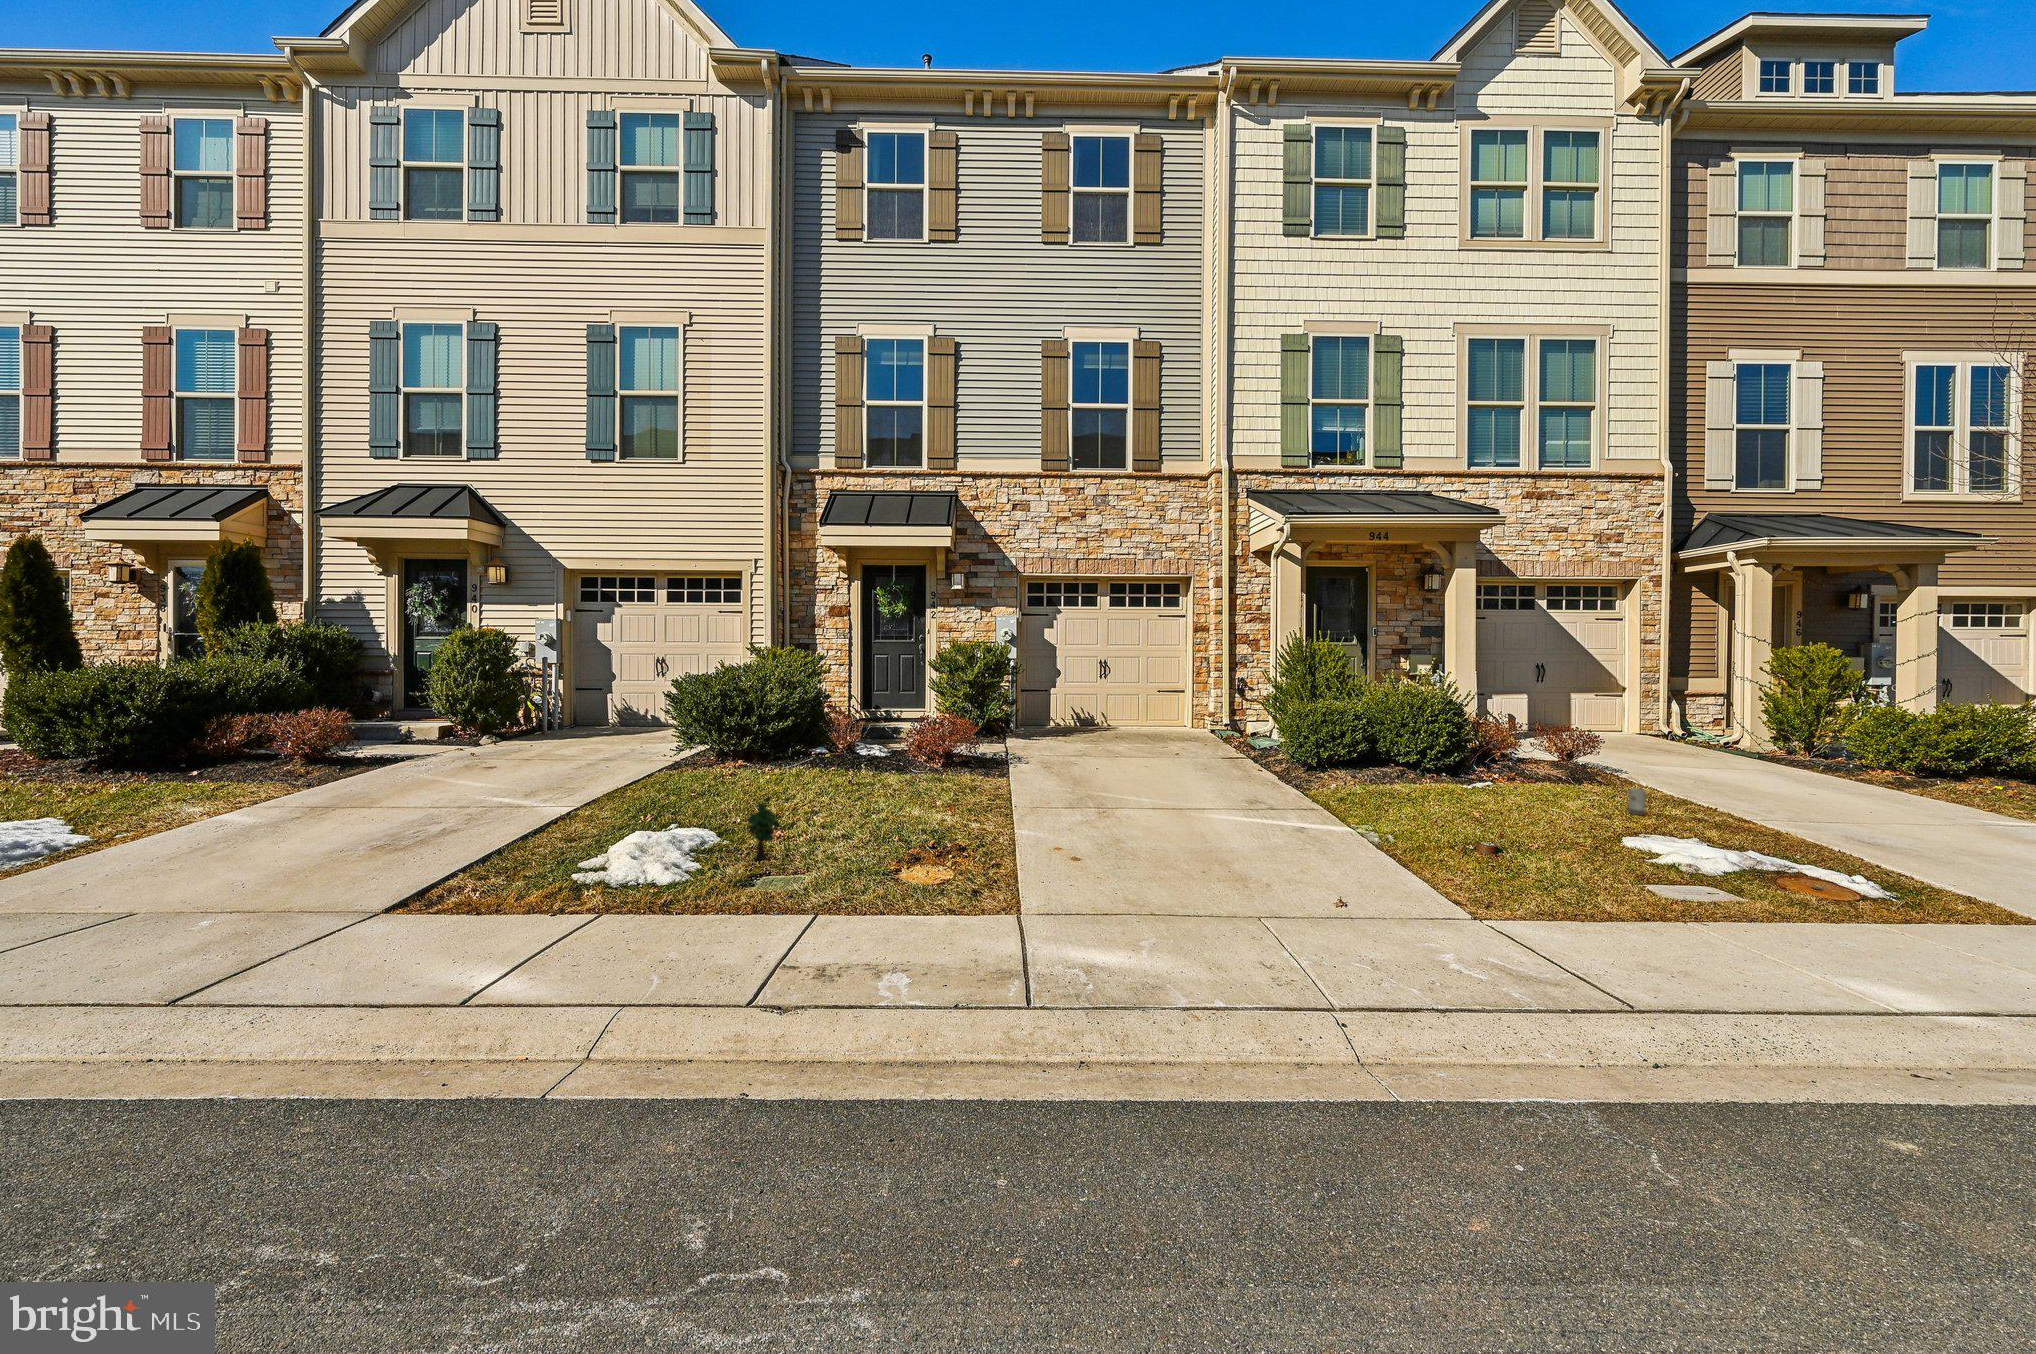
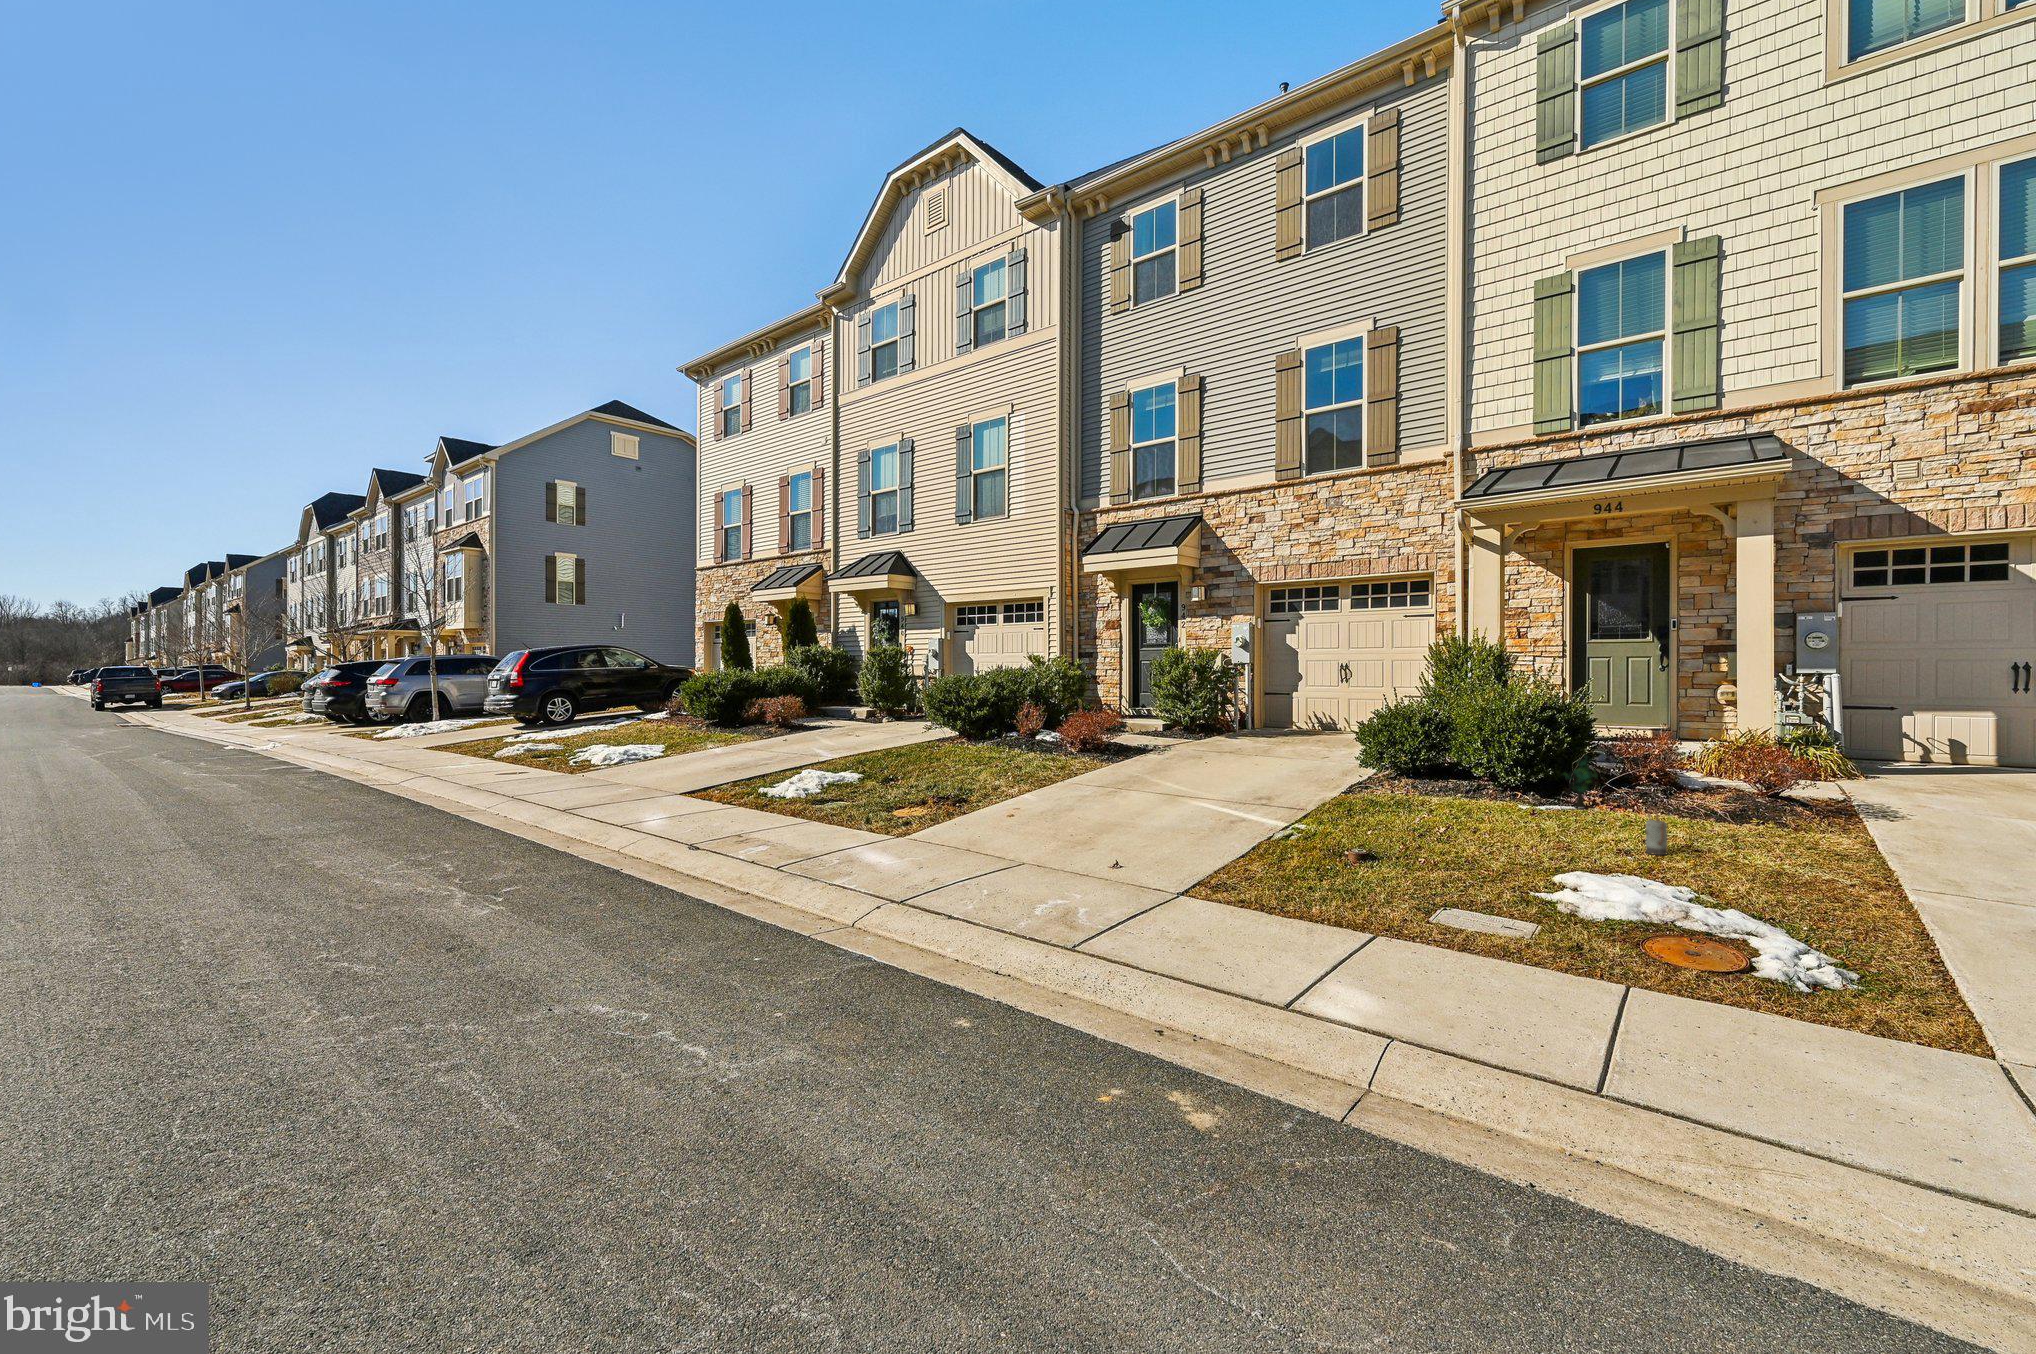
decorative plant: present [747,798,780,860] -> present [1563,755,1597,809]

